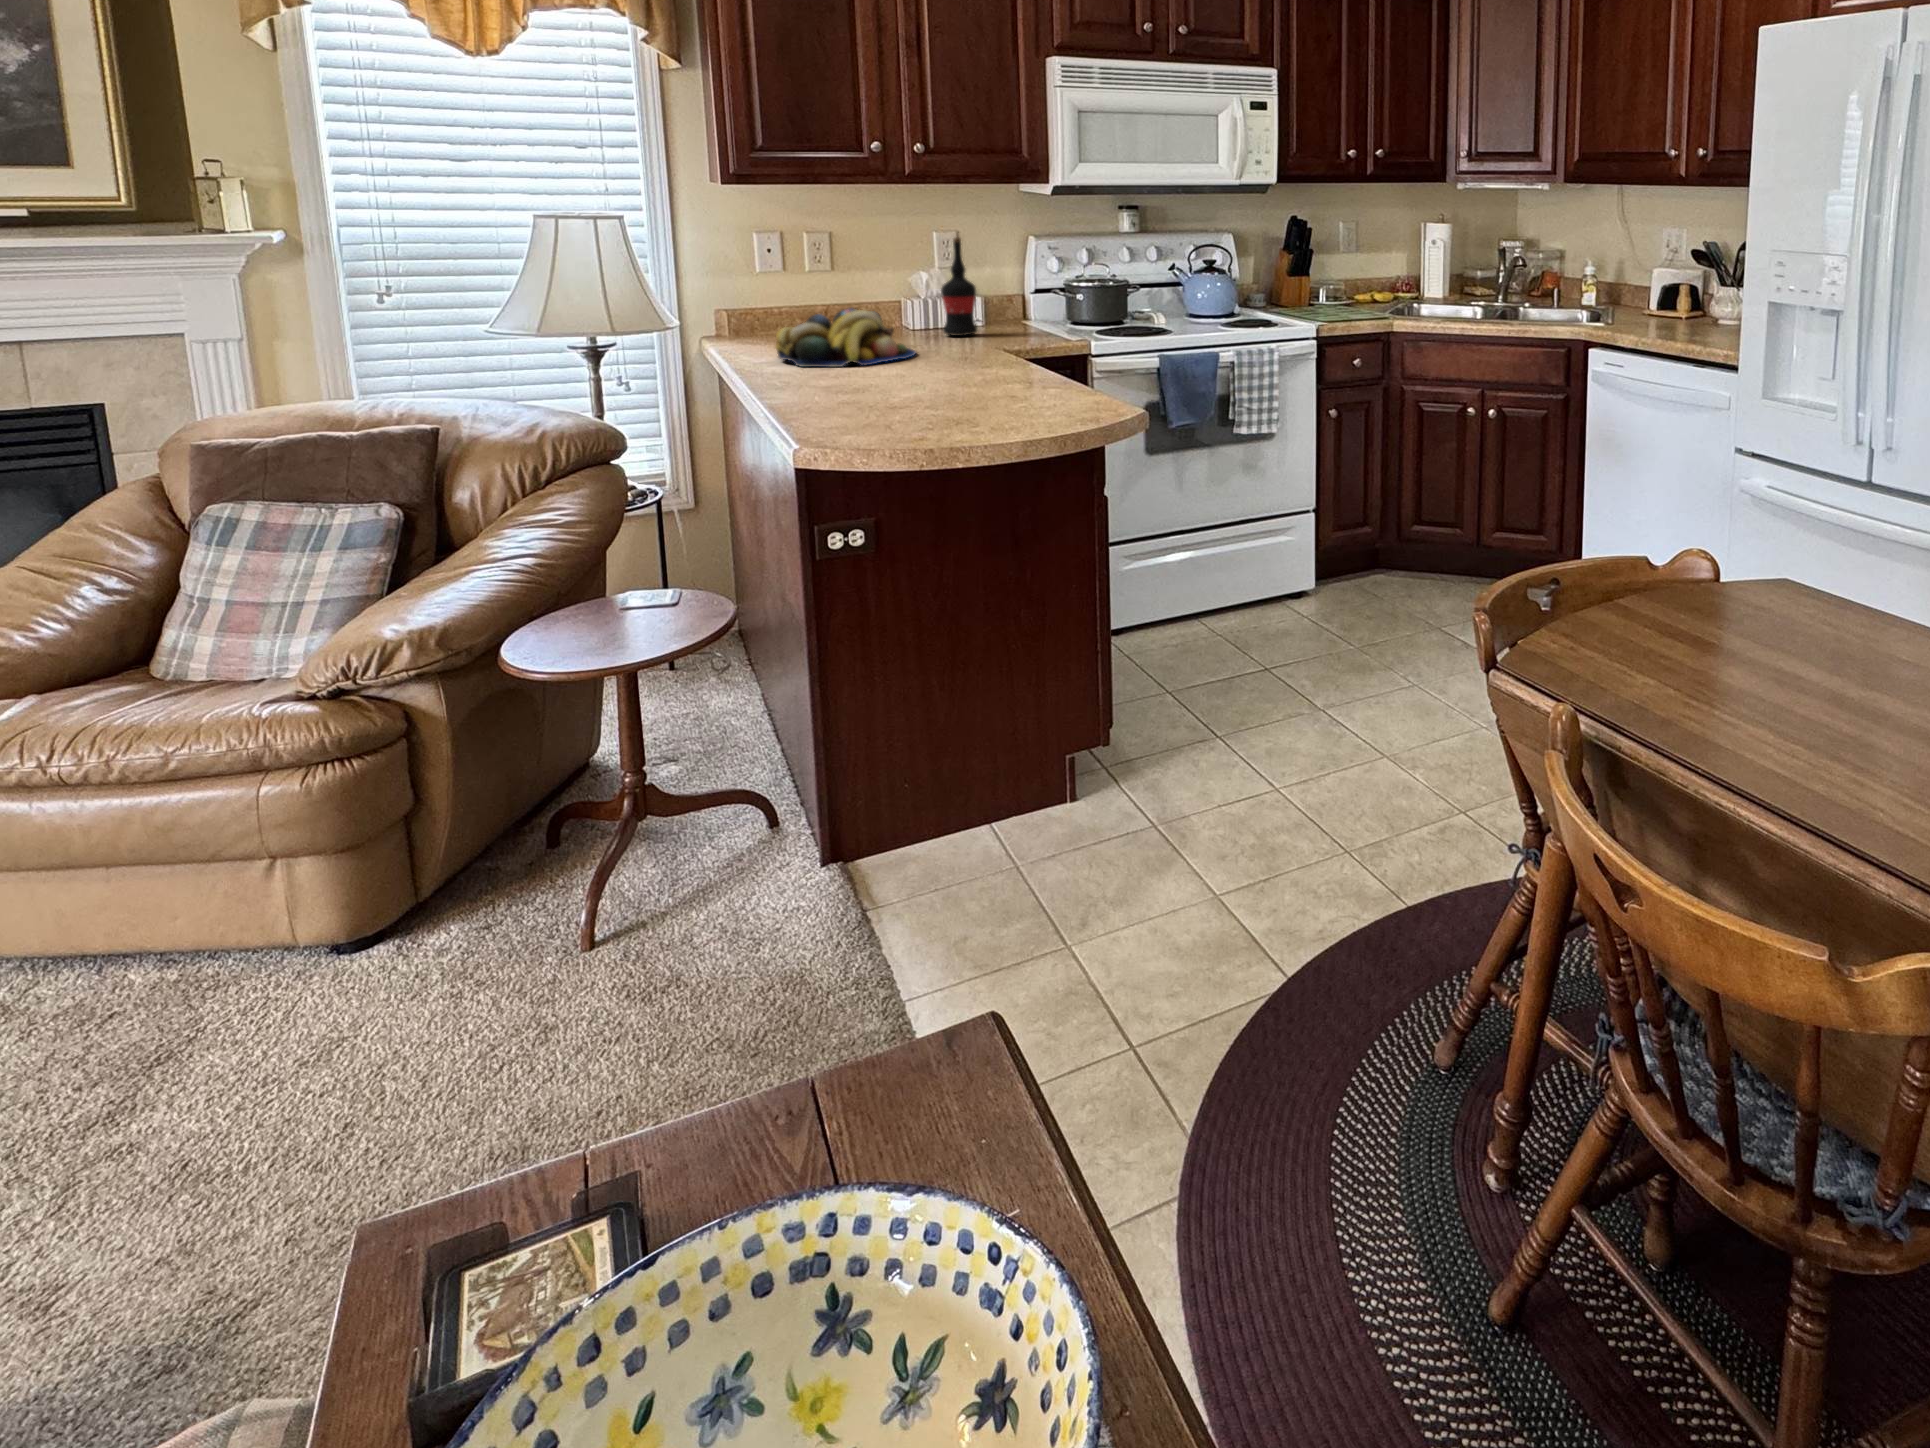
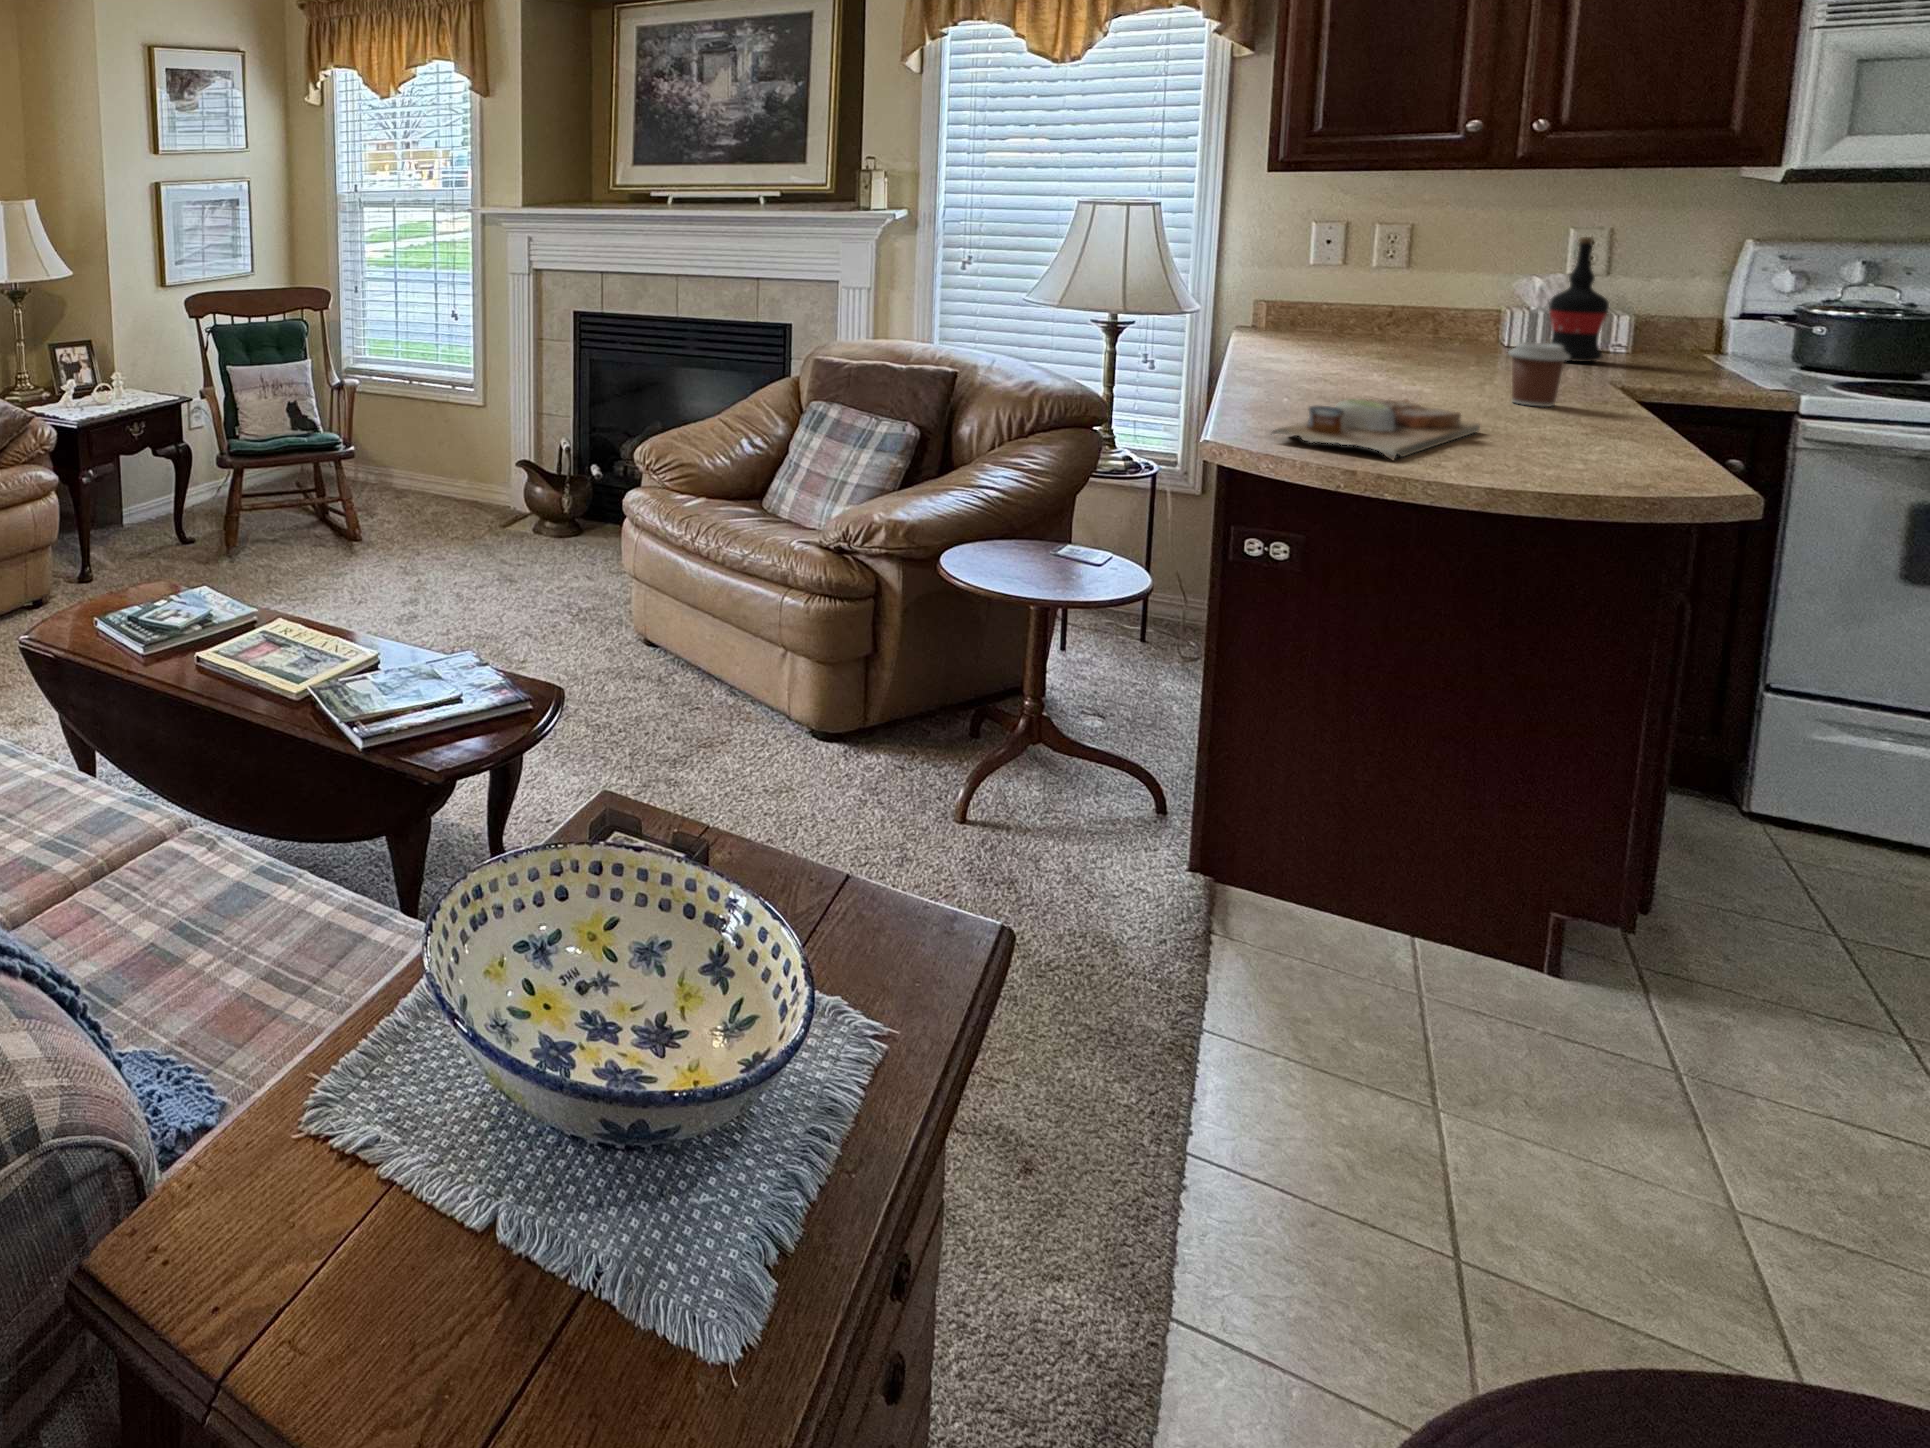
fruit bowl: present [775,308,916,367] -> none [1289,311,1473,376]
coffee cup: none [958,322,996,374] -> present [1508,342,1570,407]
cutting board: none [854,381,976,435] -> present [1272,399,1480,460]

